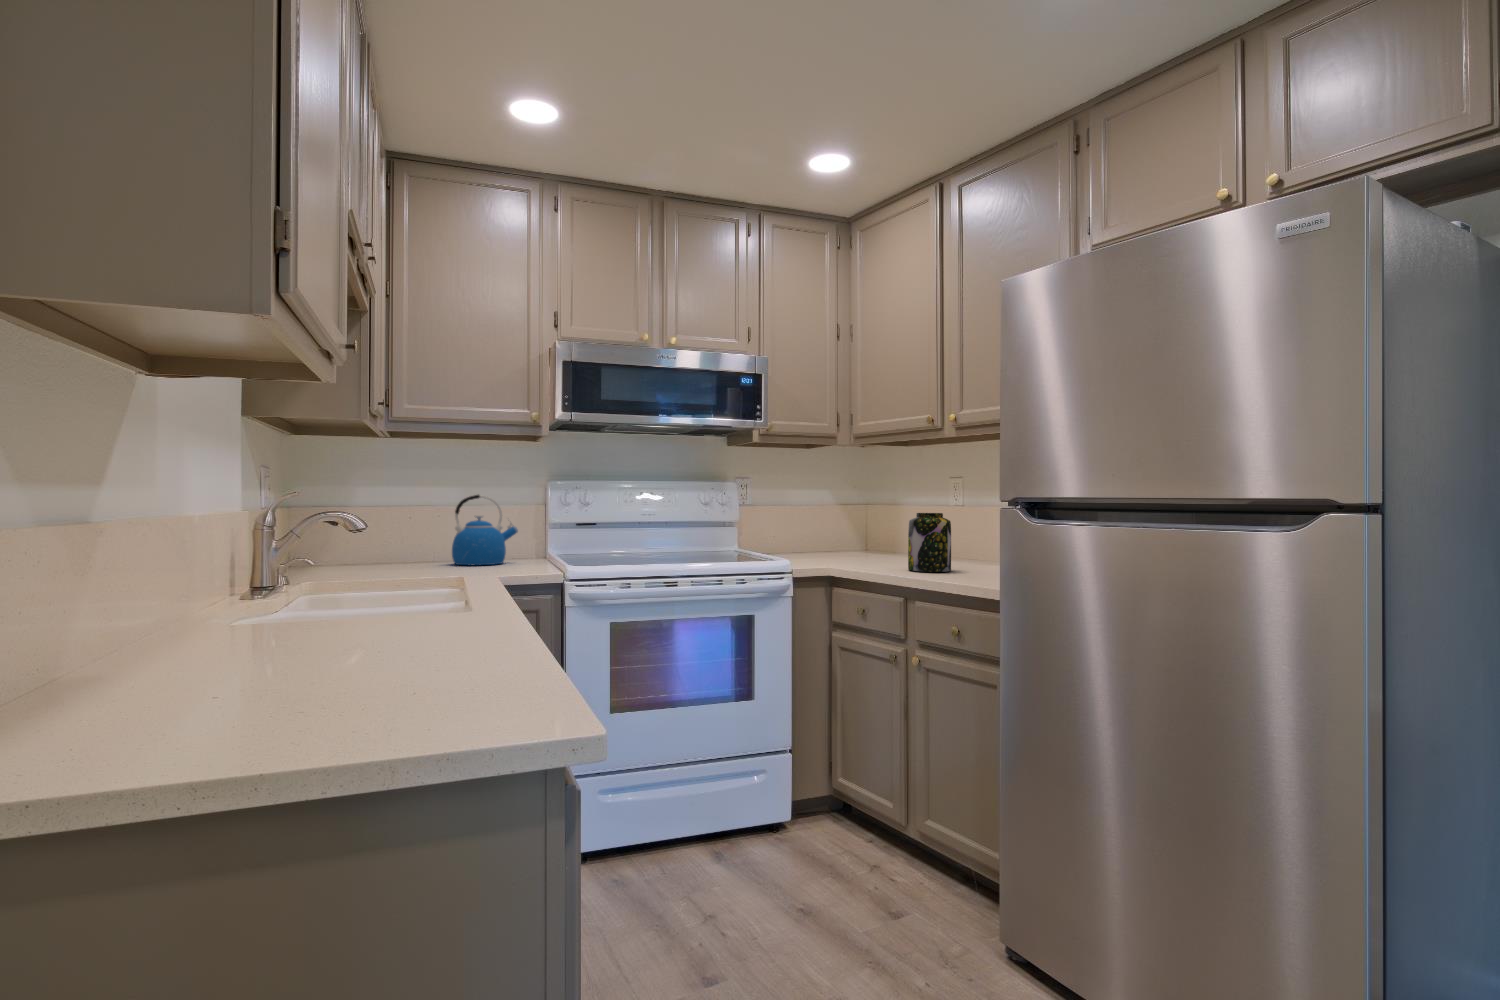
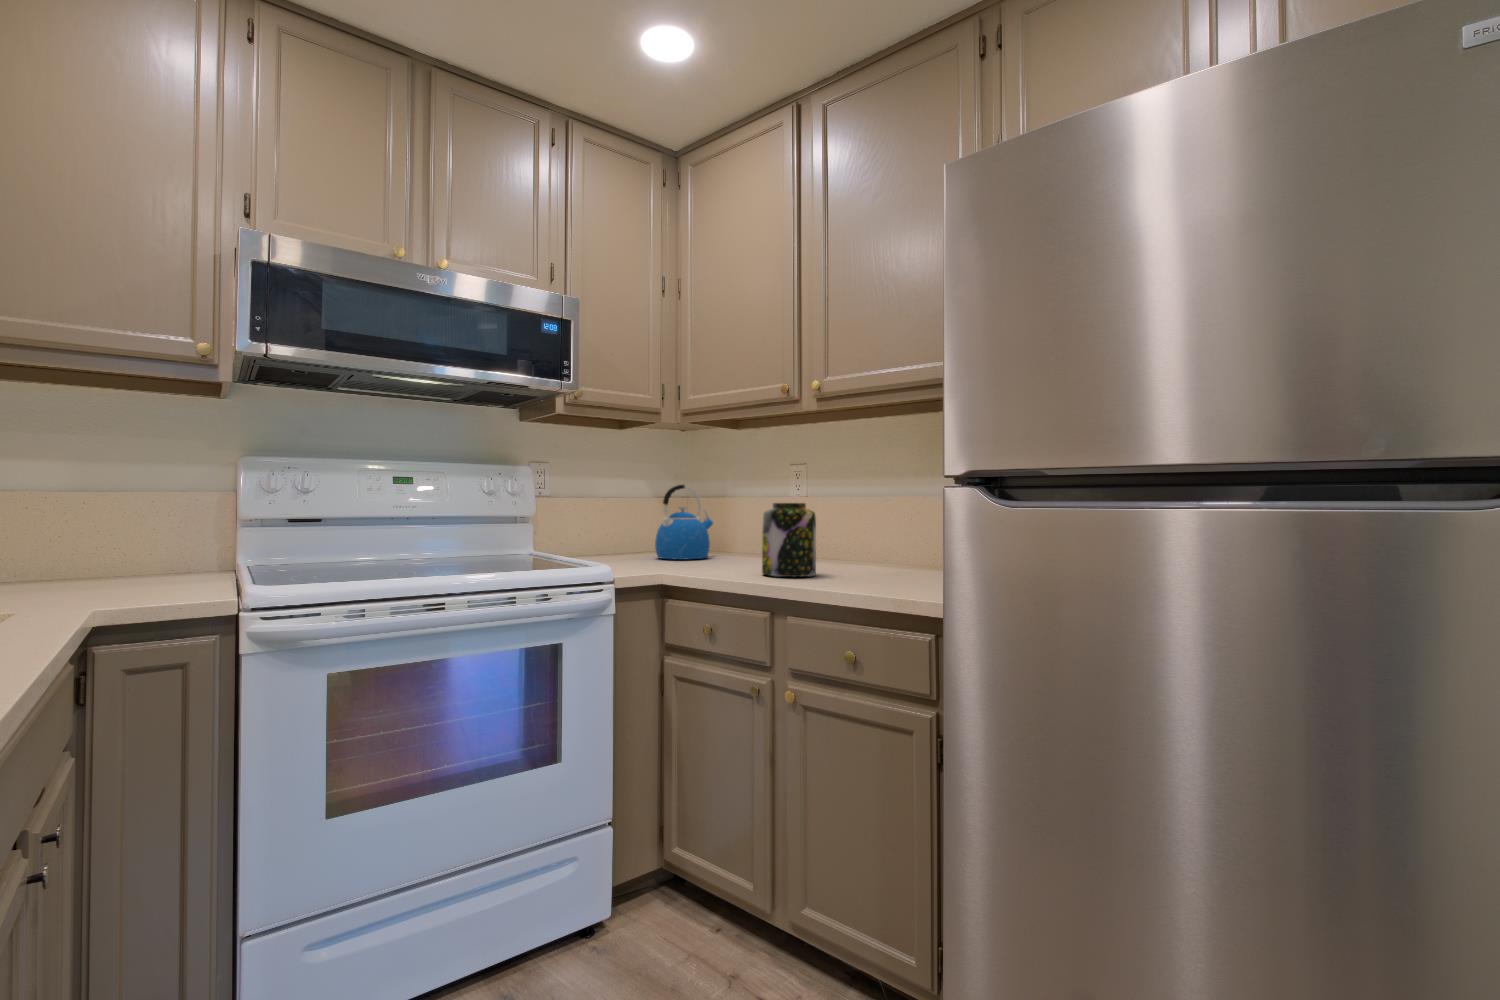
kettle: present [452,495,518,565] -> present [655,485,713,560]

